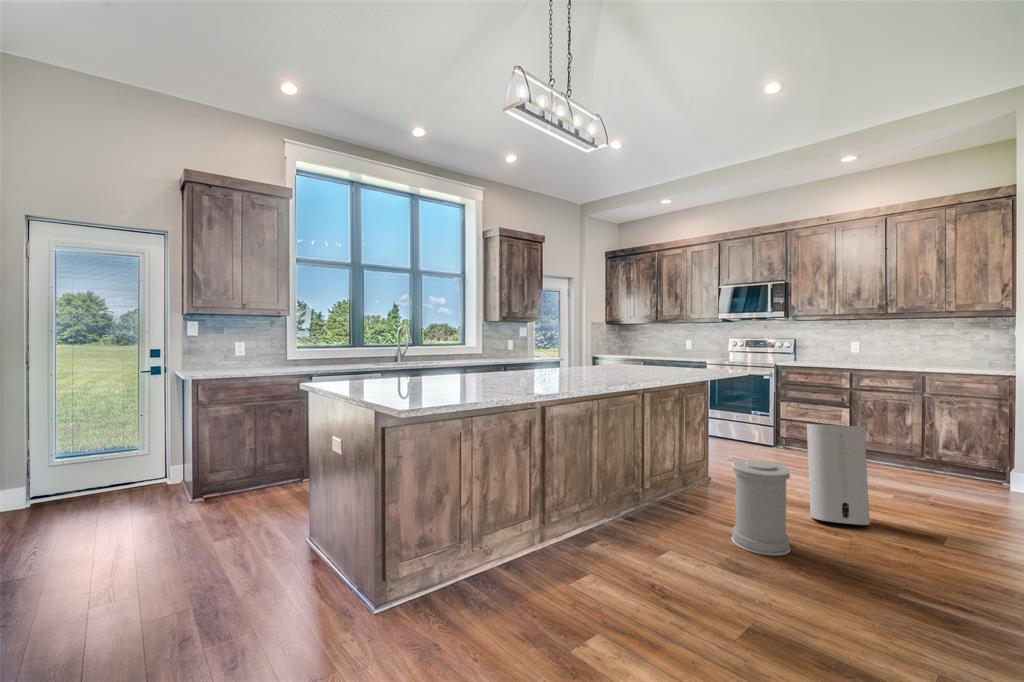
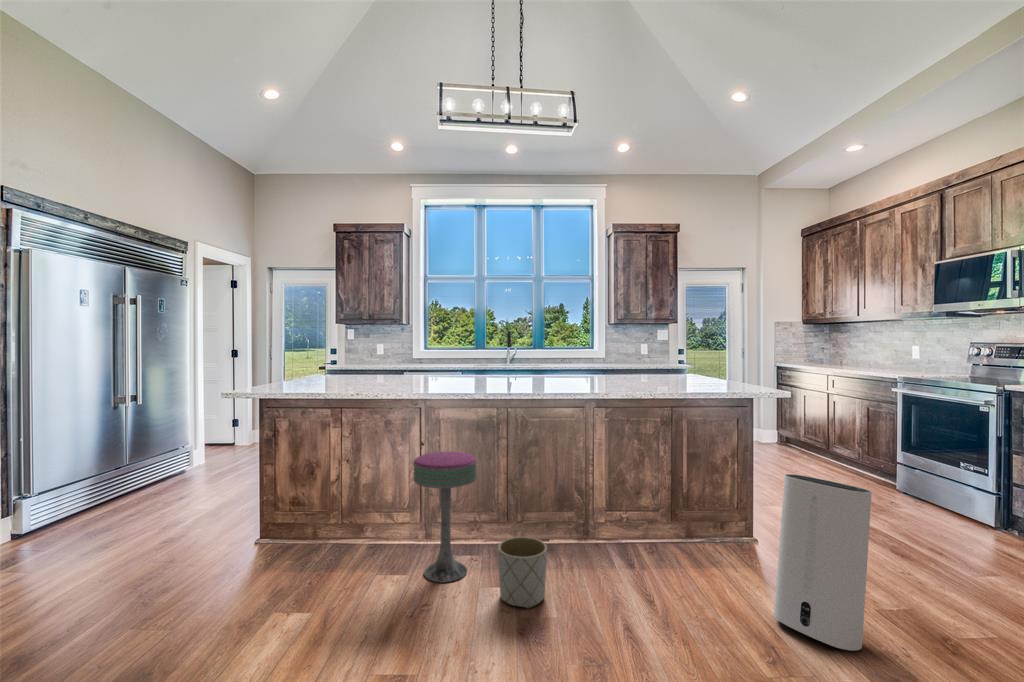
bar stool: none [579,445,644,578] -> present [413,451,477,583]
trash can: present [732,460,791,555] -> none [598,501,666,629]
planter: none [675,509,722,570] -> present [498,537,547,609]

